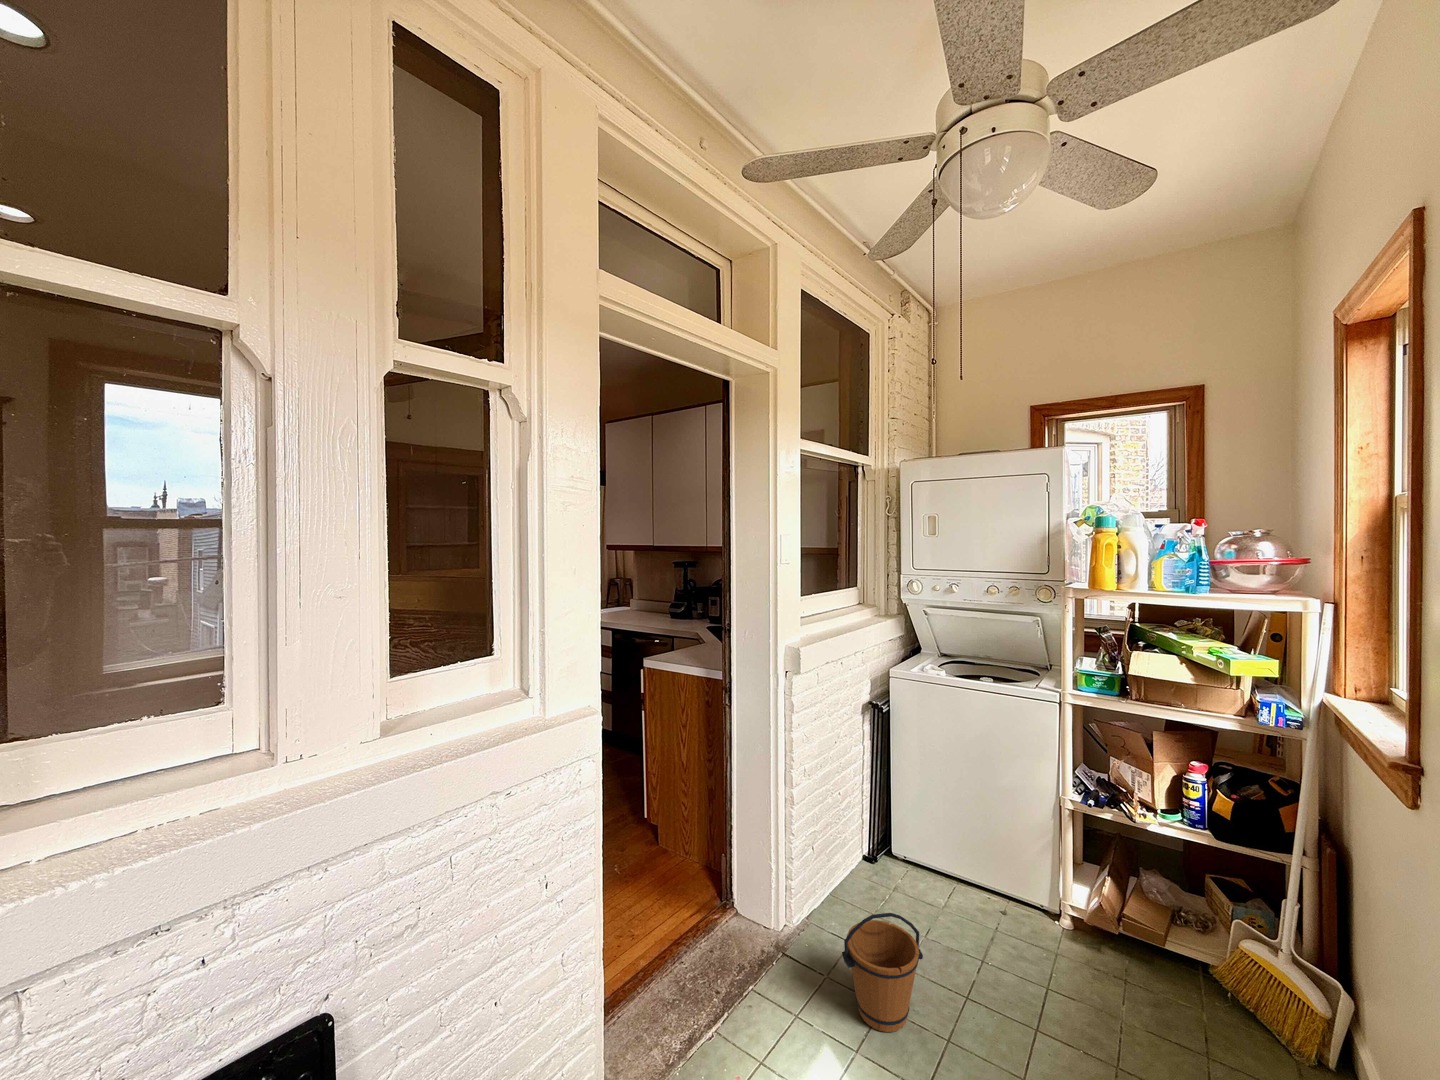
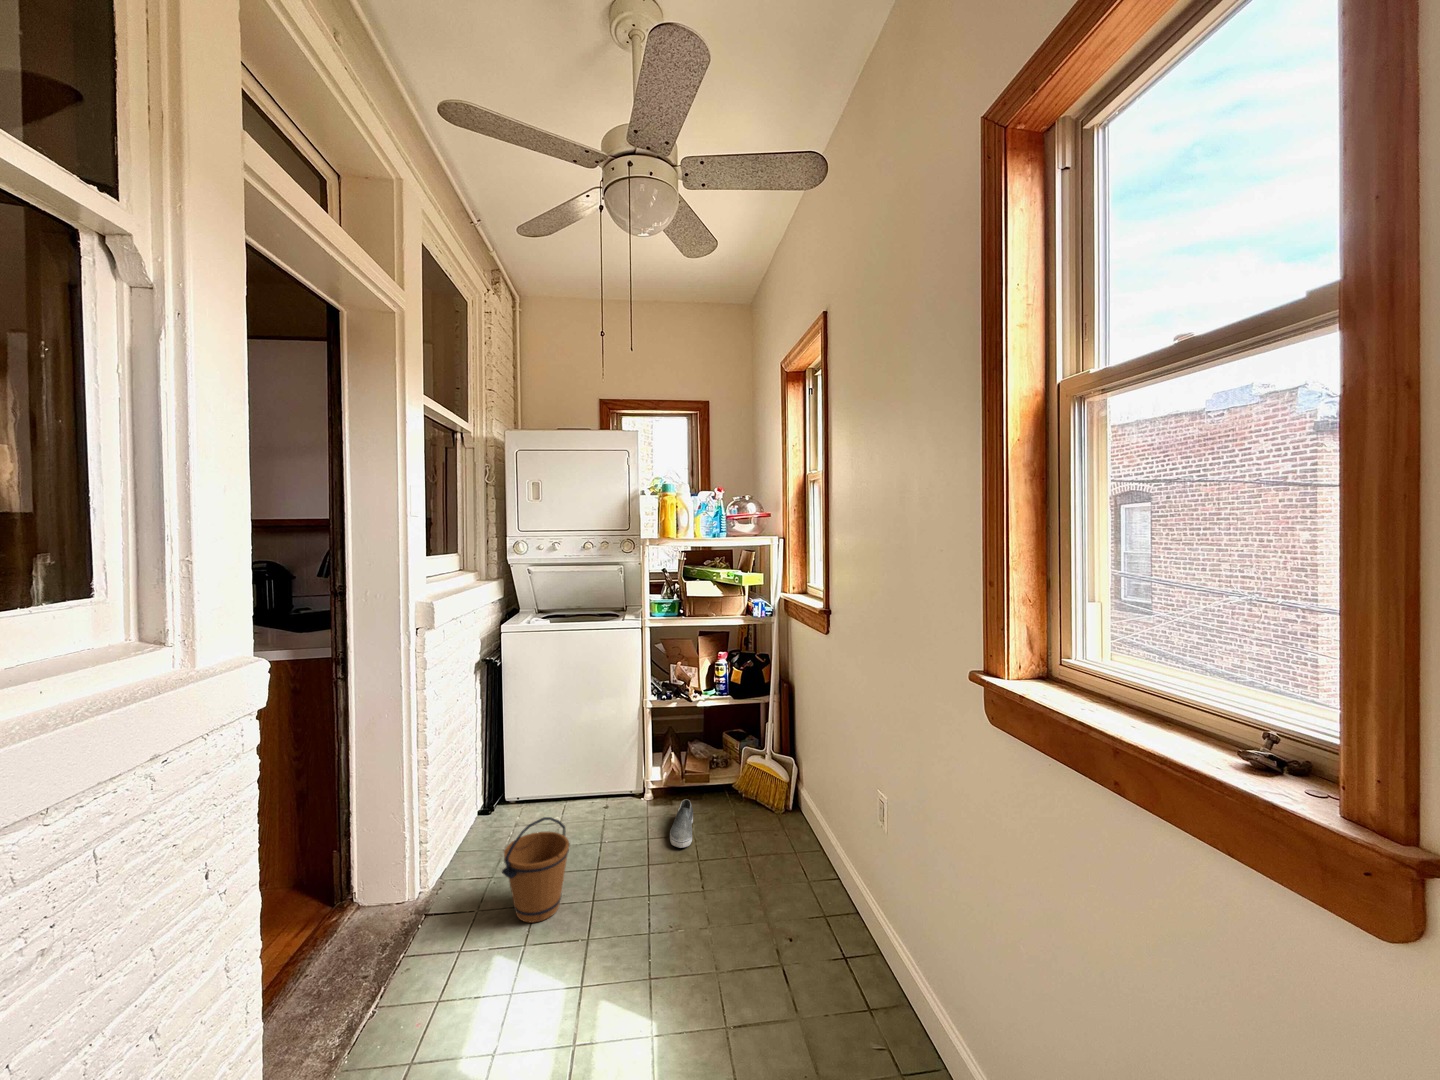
shoe: none [1077,958,1124,1034] -> present [670,800,693,848]

